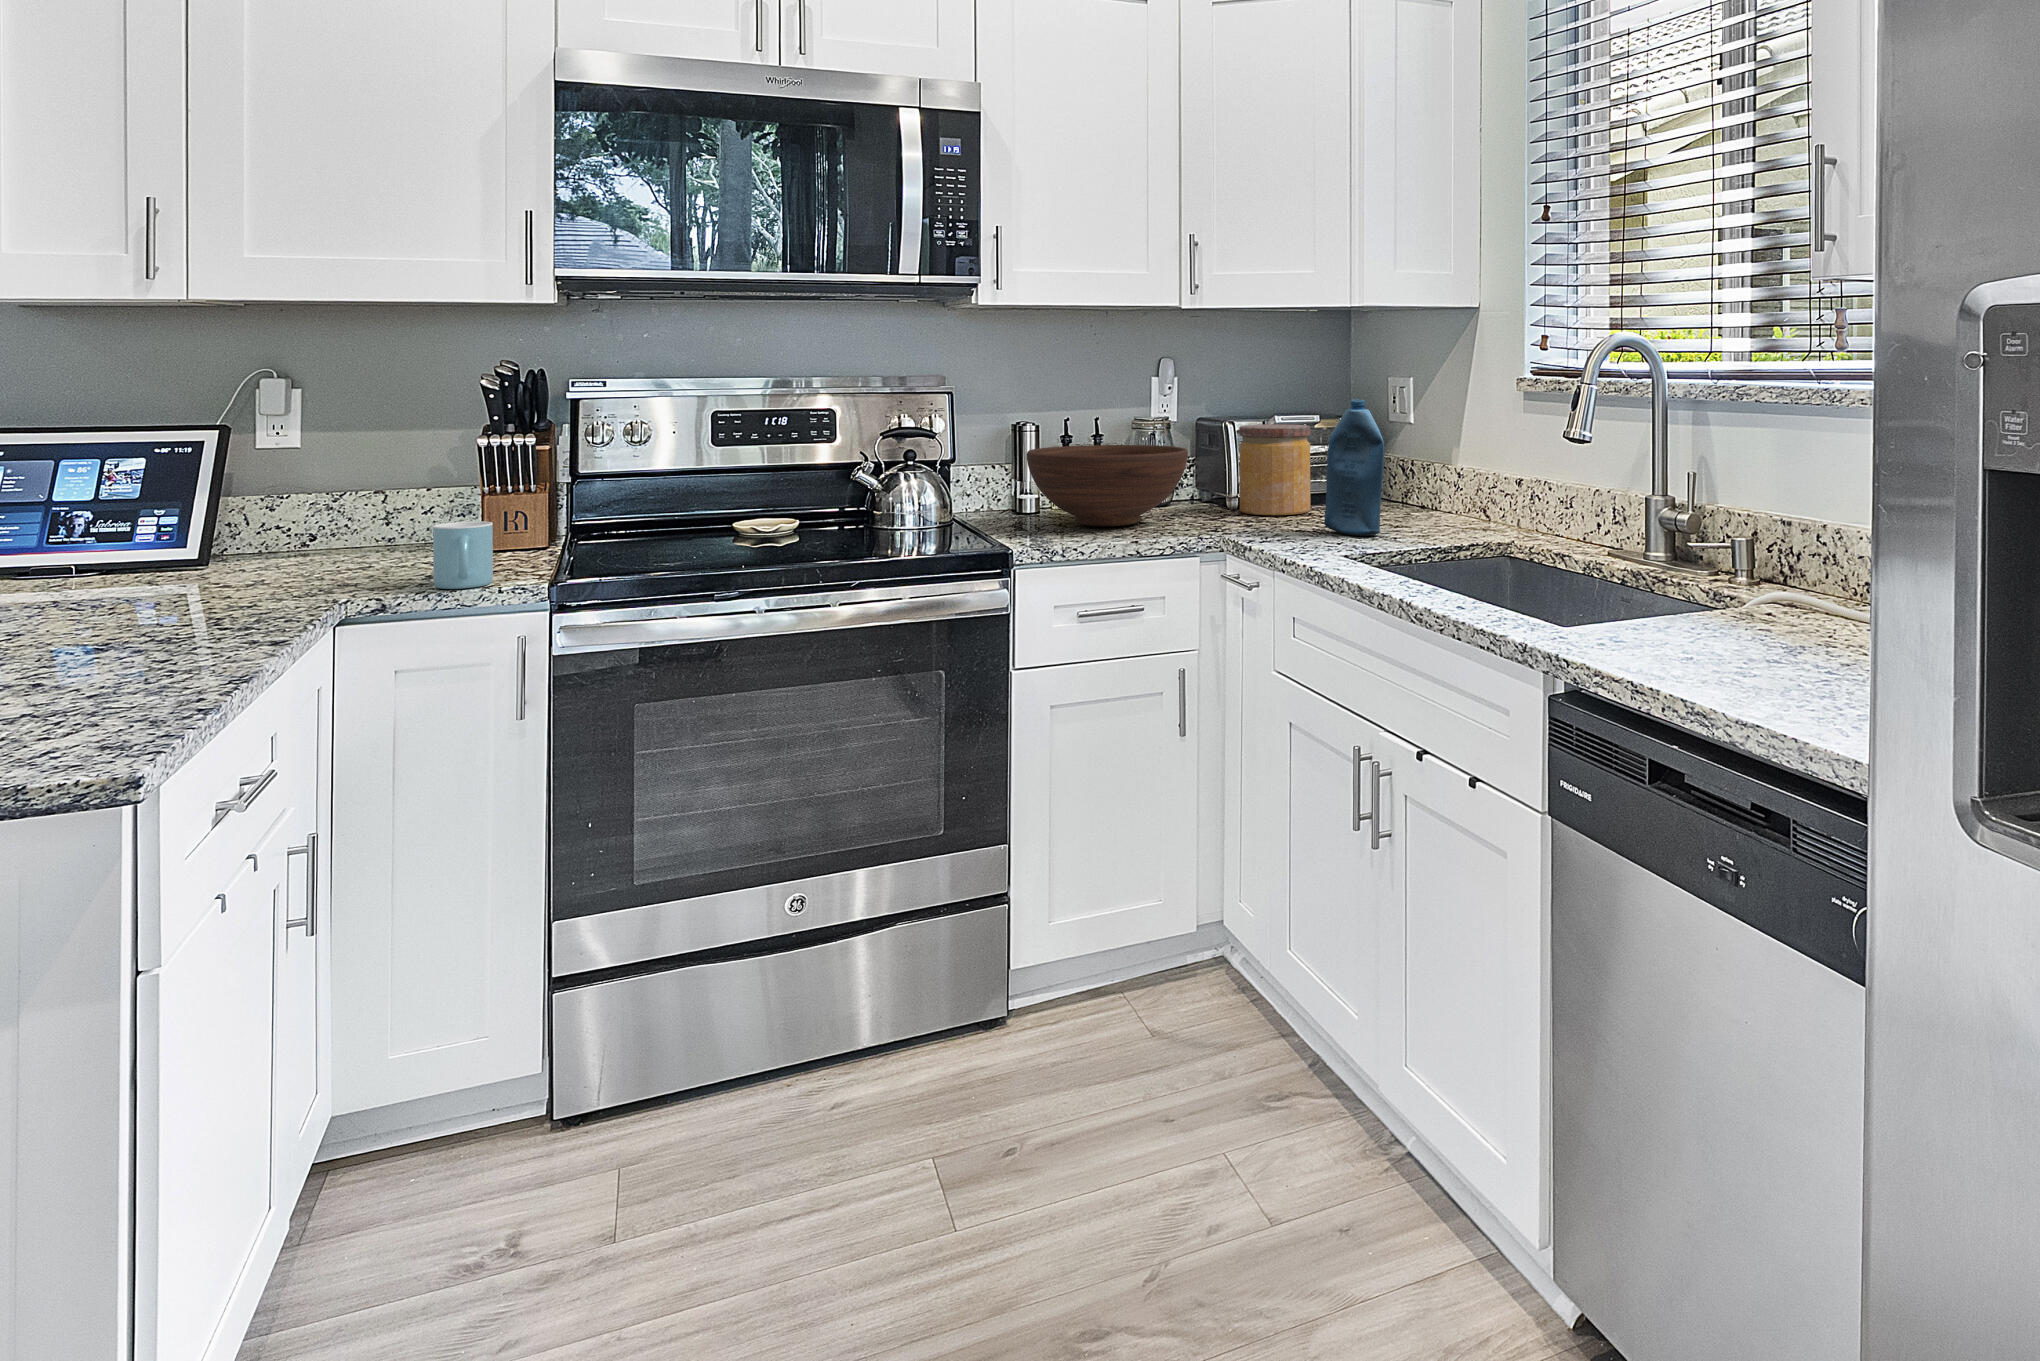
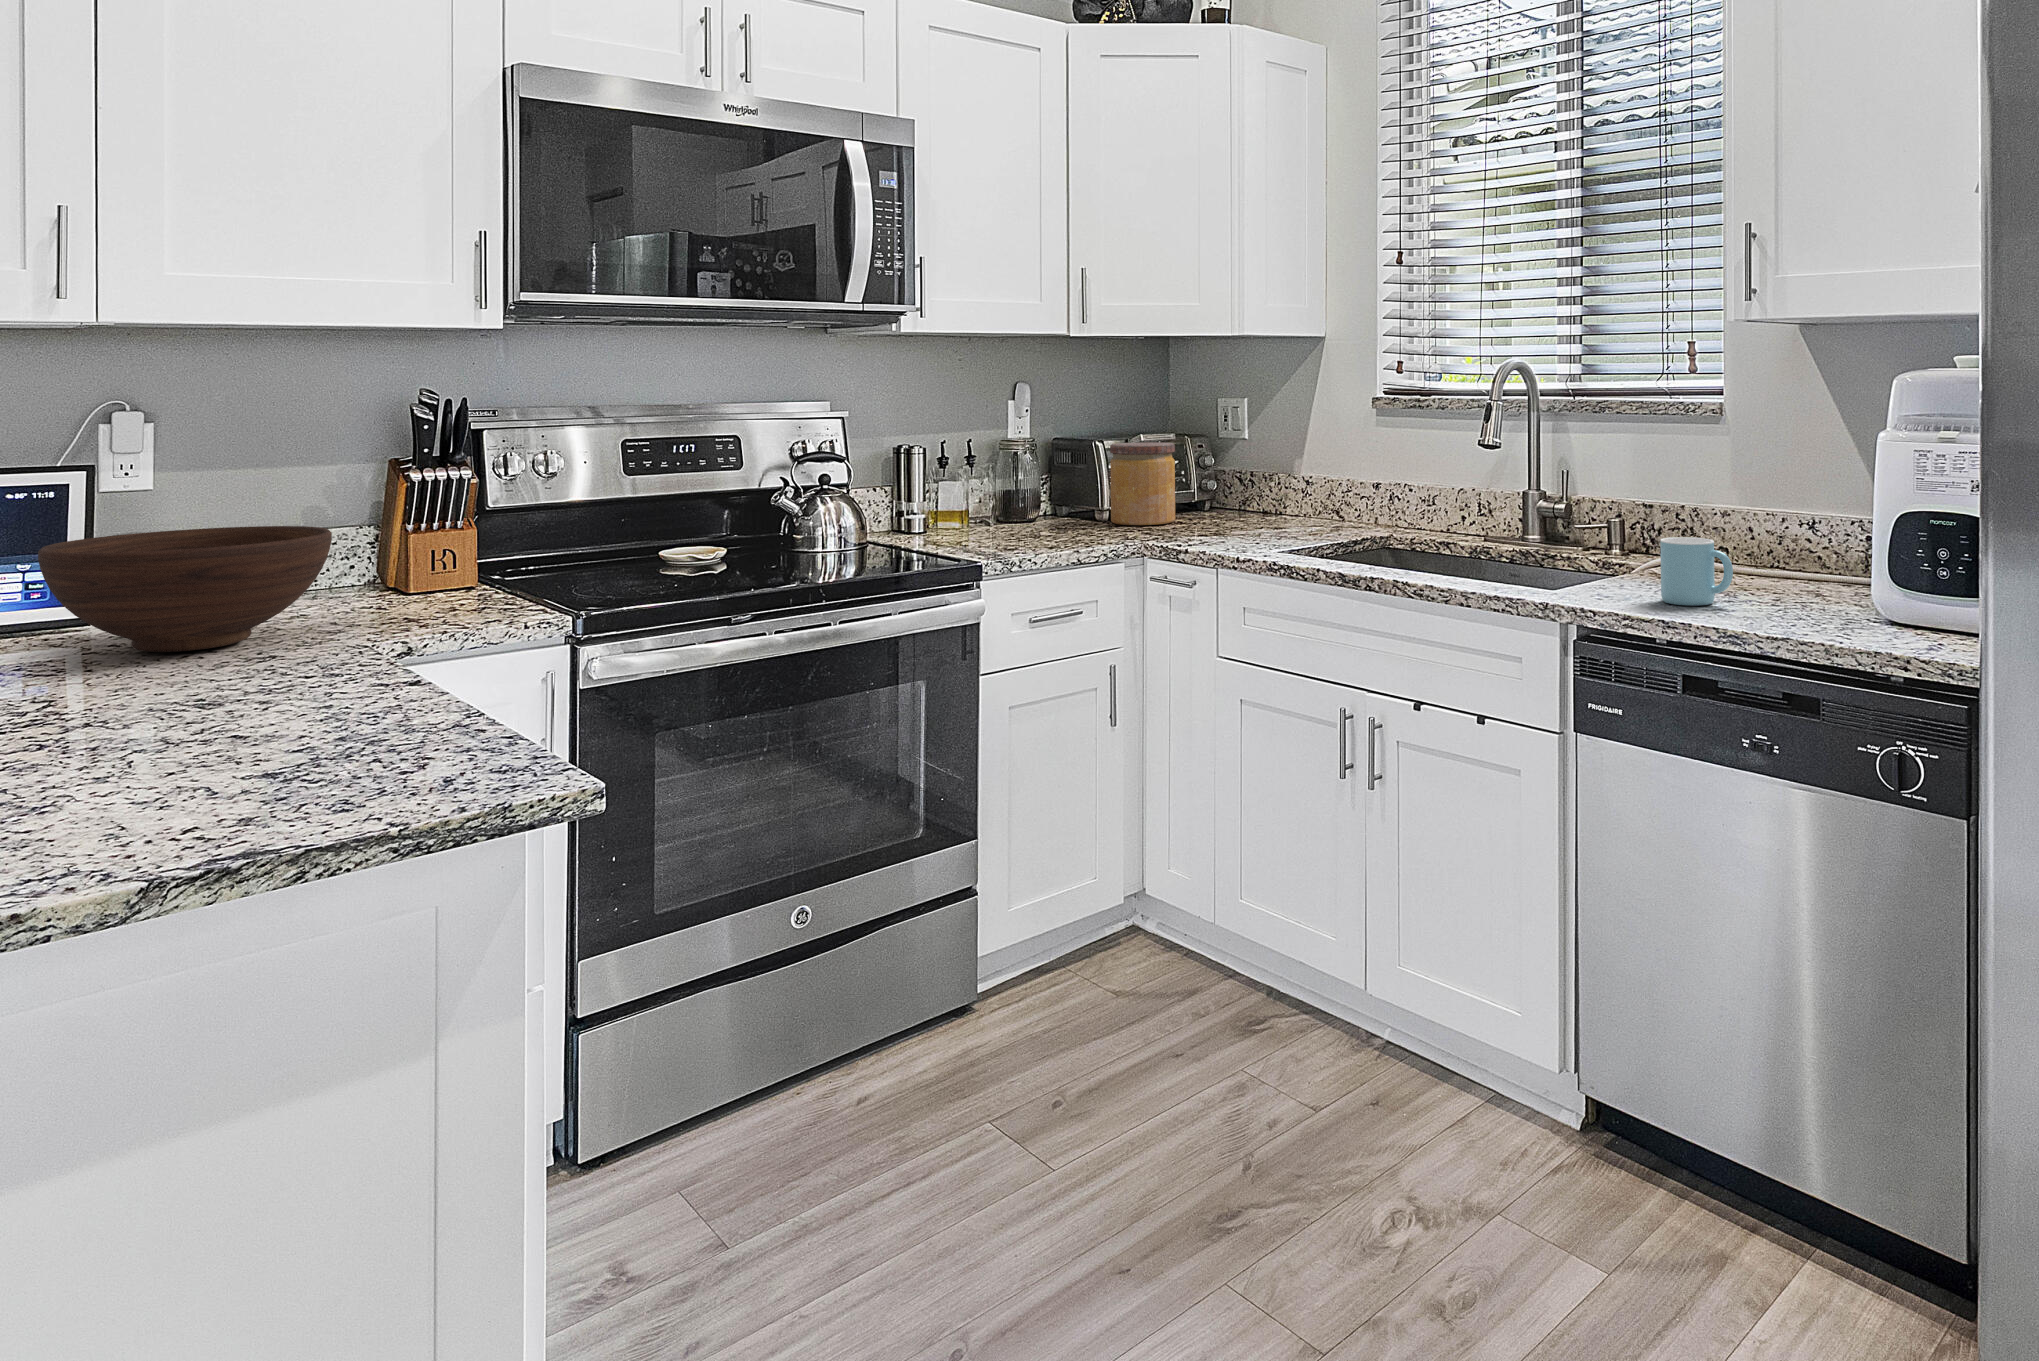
bottle: present [1324,399,1384,536] -> none [1219,418,1279,538]
fruit bowl: present [1027,445,1188,526] -> present [38,526,332,652]
mug: present [433,521,493,589] -> present [1660,537,1733,606]

